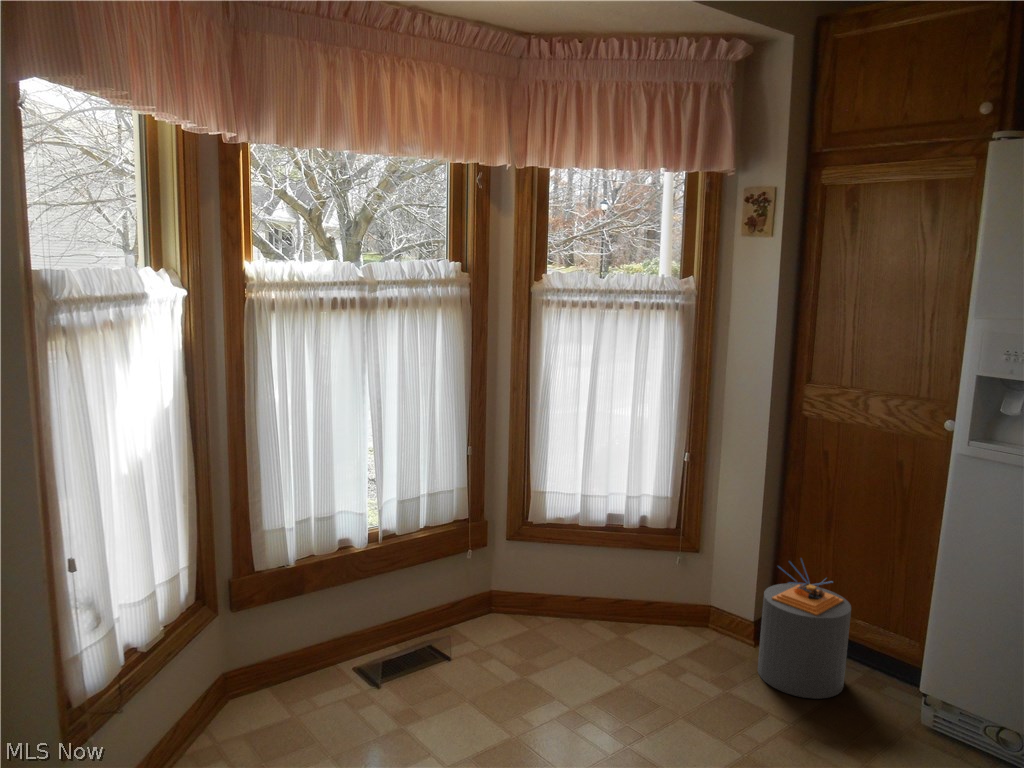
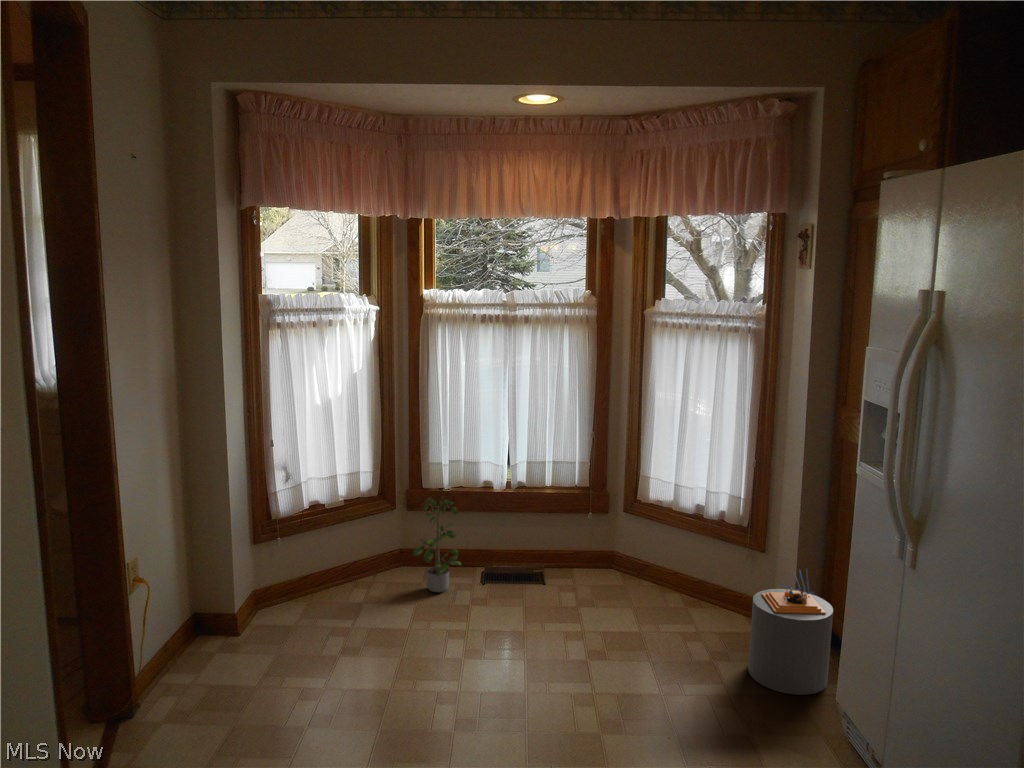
potted plant: none [301,581,397,733] -> present [413,497,462,592]

